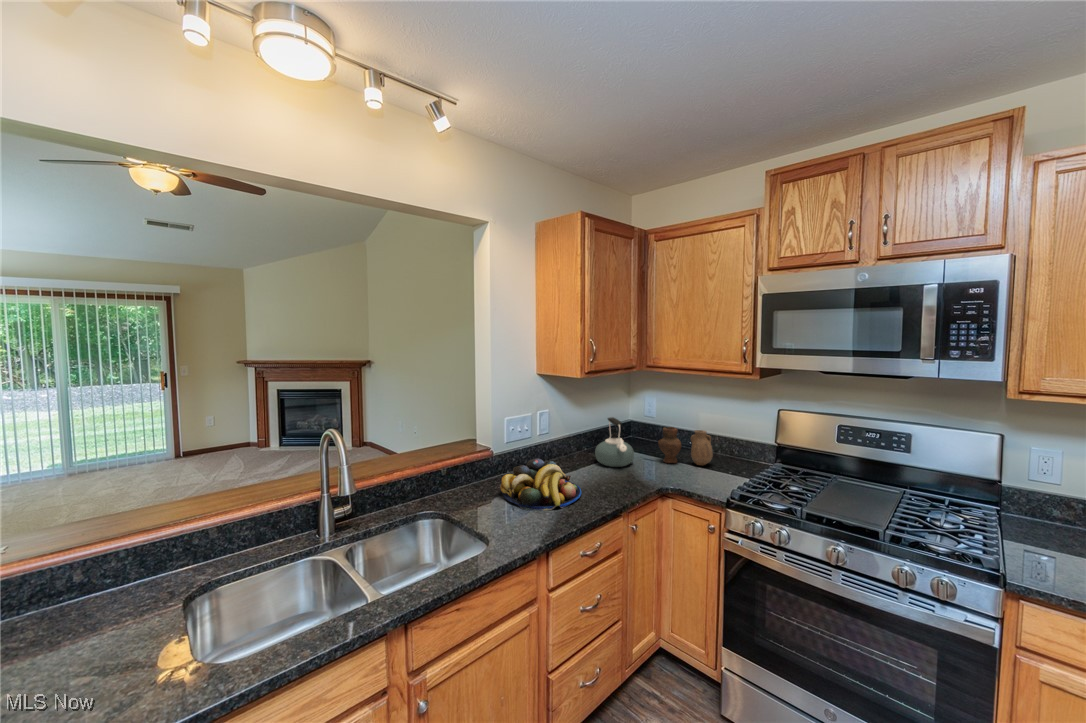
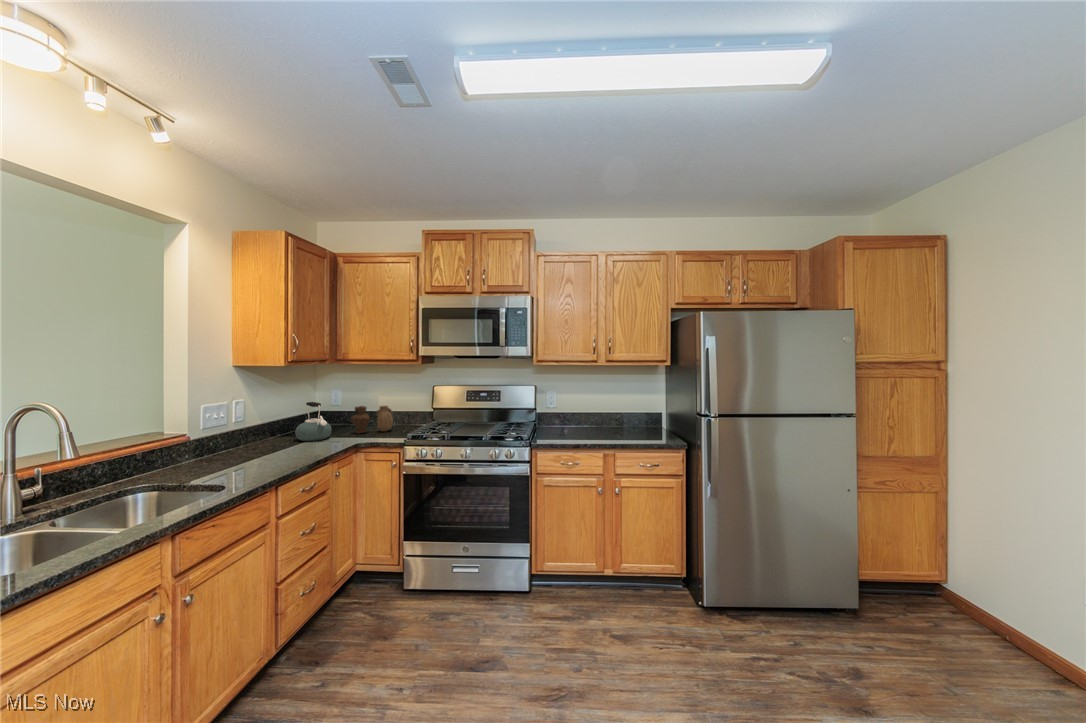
fruit bowl: present [500,458,581,511] -> none [211,435,294,470]

